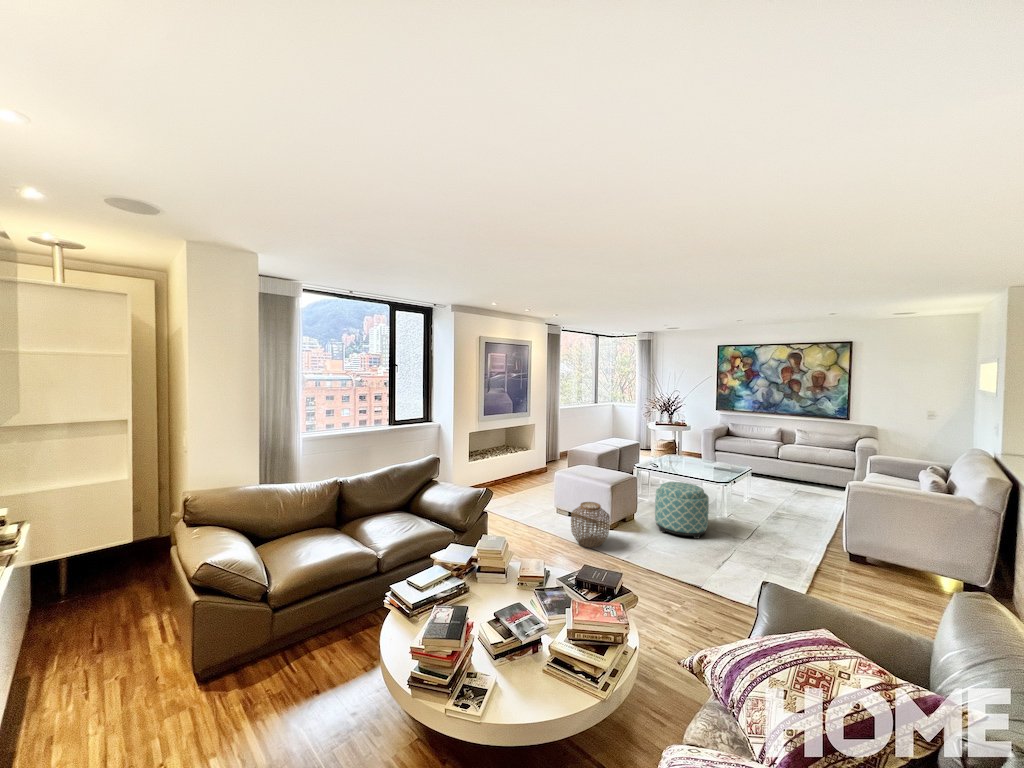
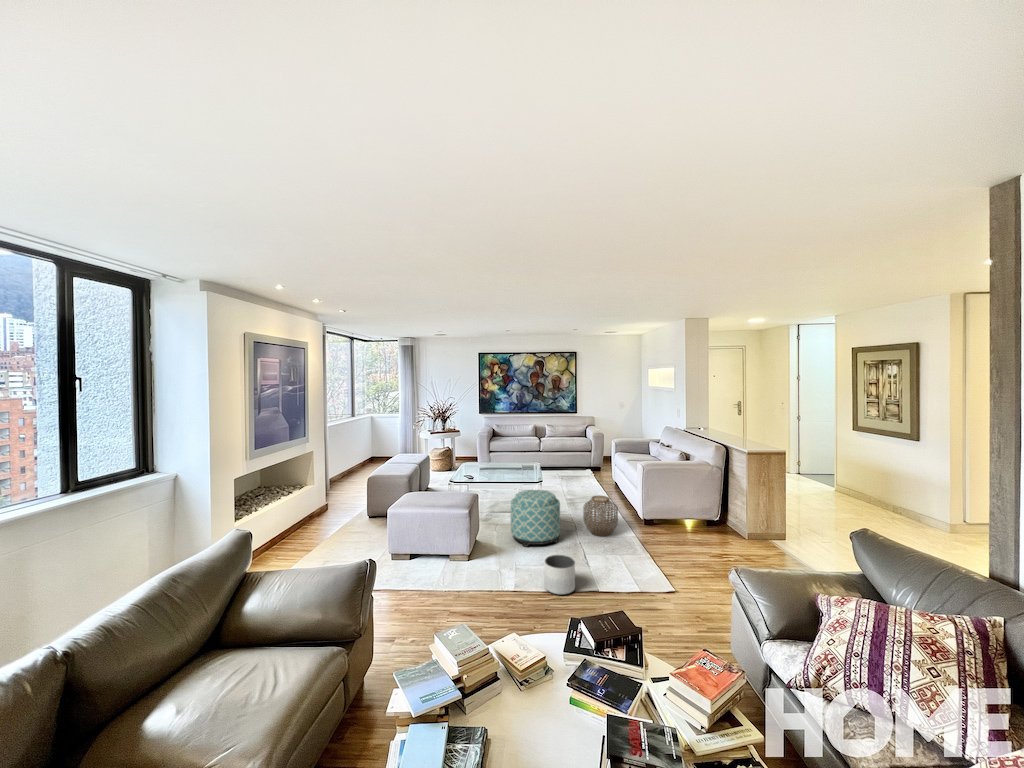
woven basket: present [571,502,610,548] -> present [583,496,618,536]
planter: none [636,536,666,572] -> present [544,555,575,595]

